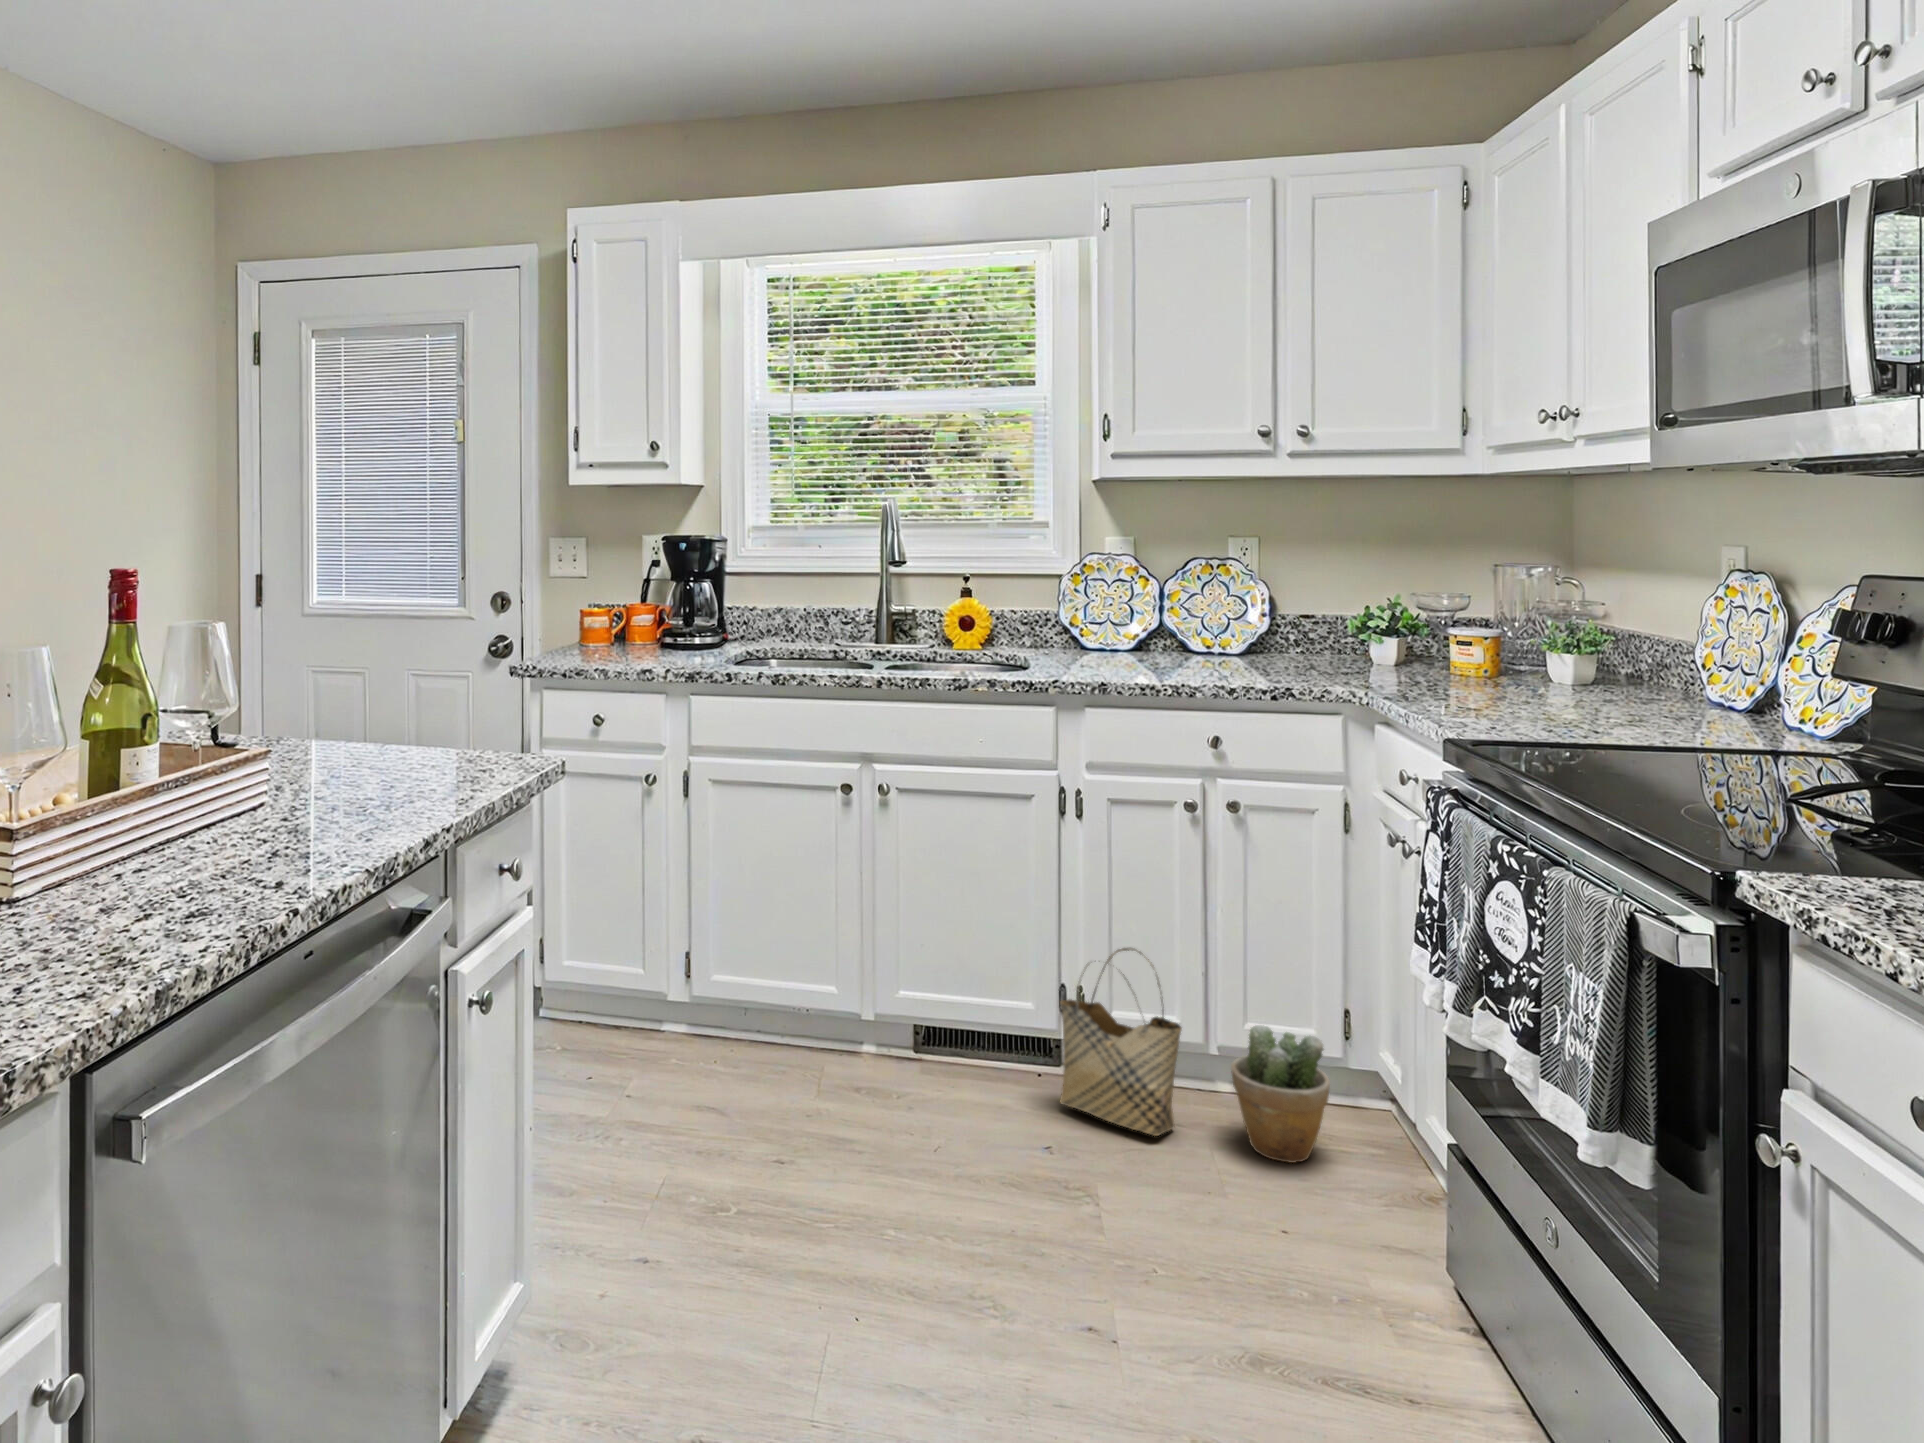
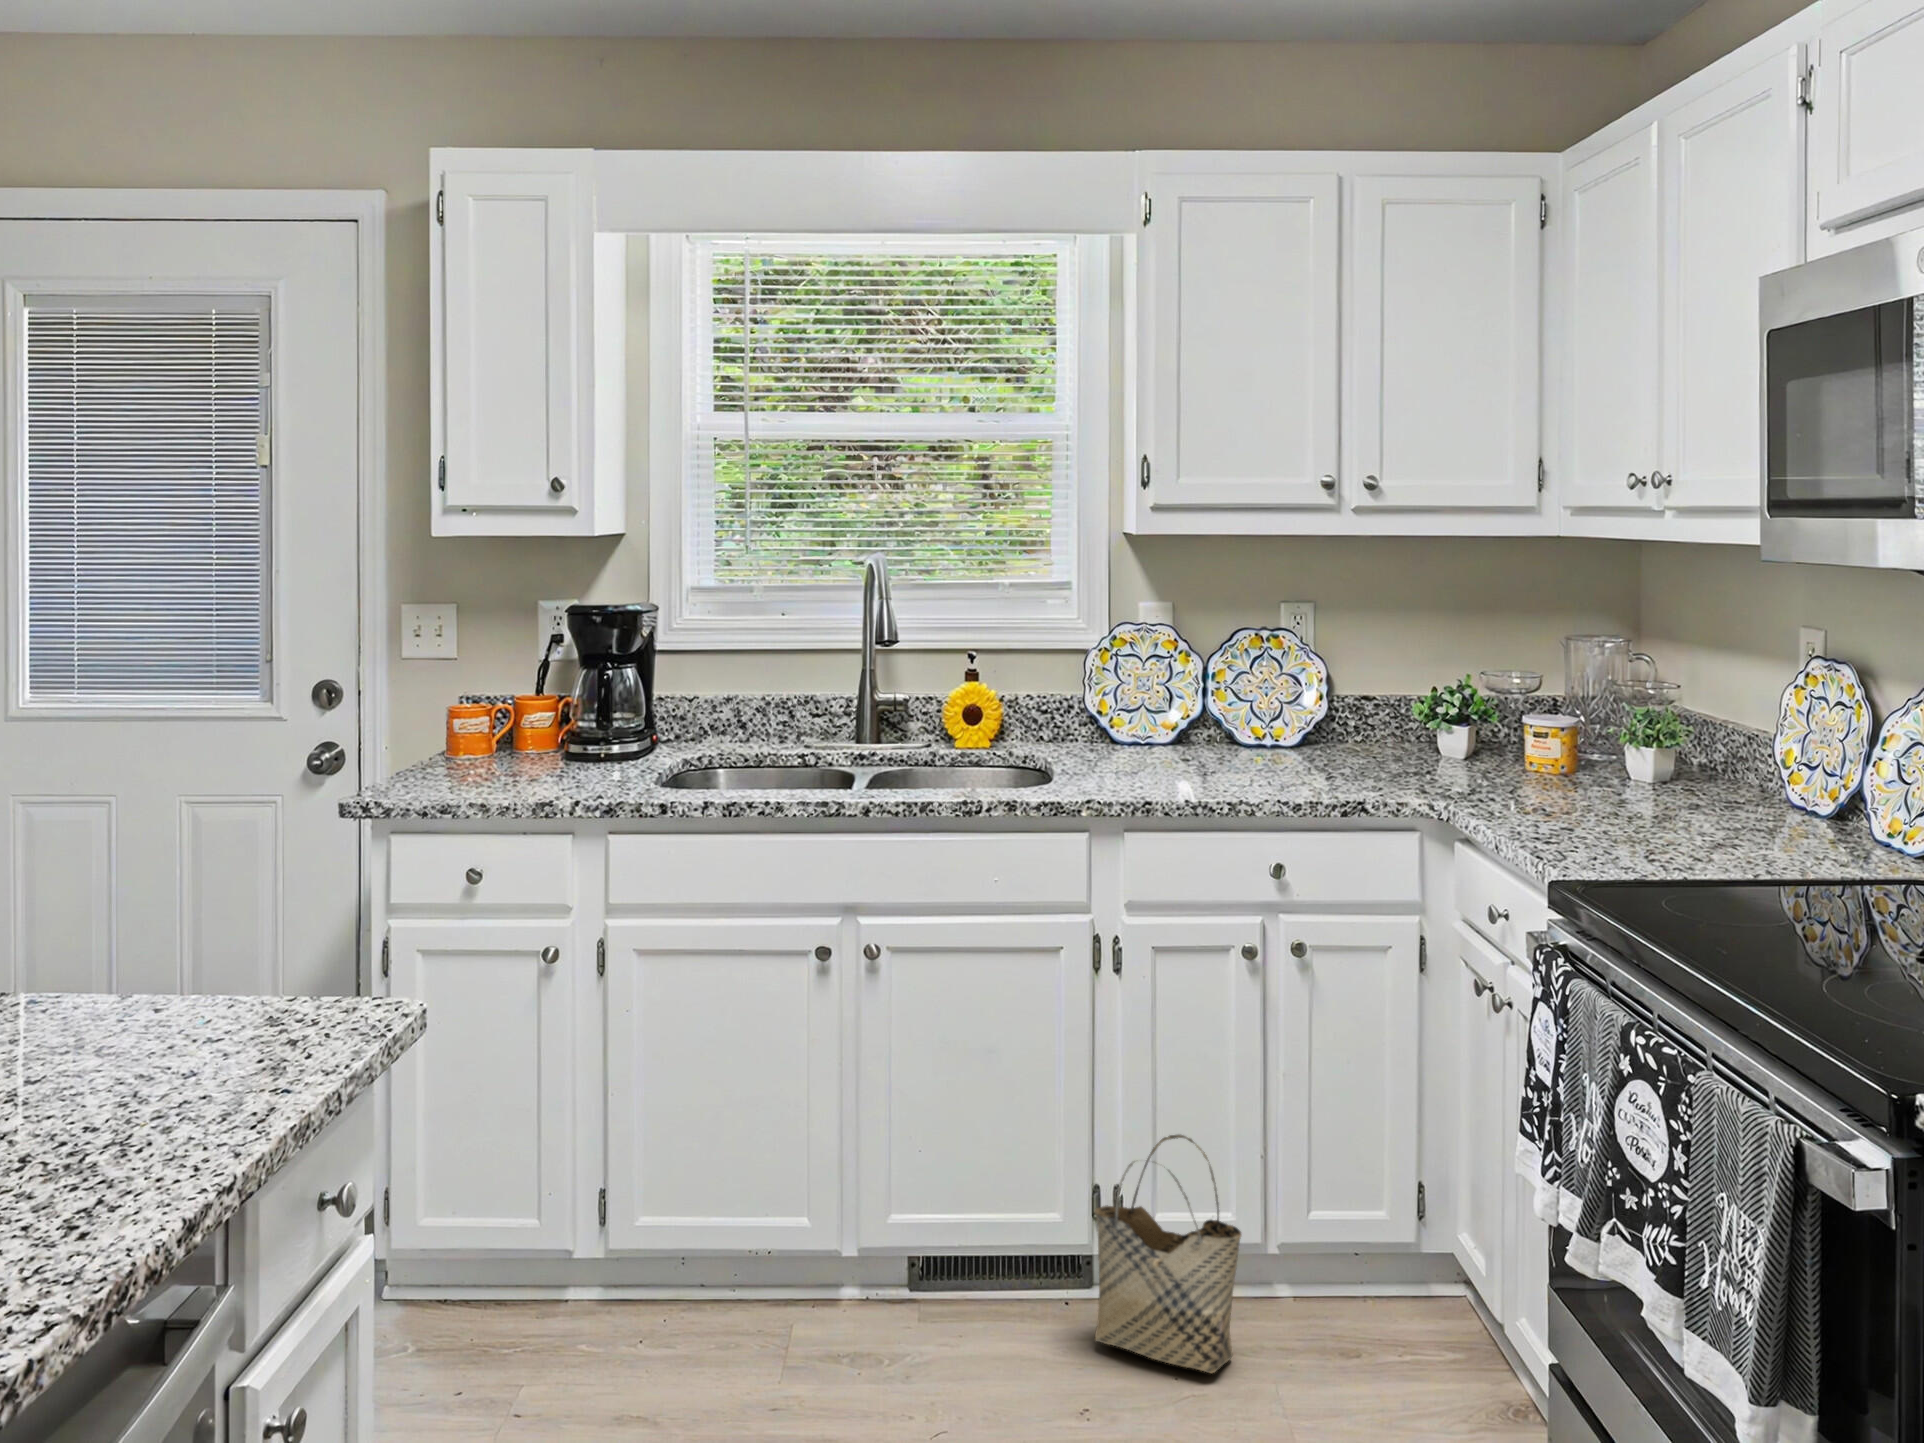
potted plant: present [1231,1025,1330,1163] -> none [1298,1221,1410,1388]

